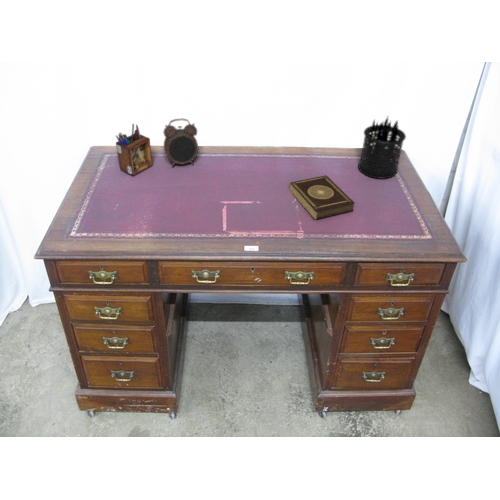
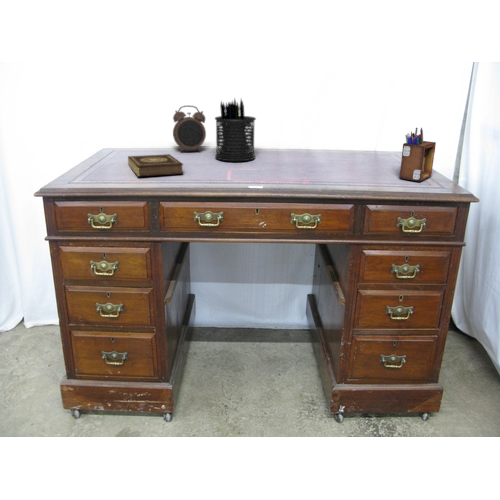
pen holder: present [358,118,406,179] -> present [215,99,256,161]
desk organizer: present [116,124,153,176] -> present [400,128,436,181]
book: present [289,175,355,219] -> present [128,154,183,176]

